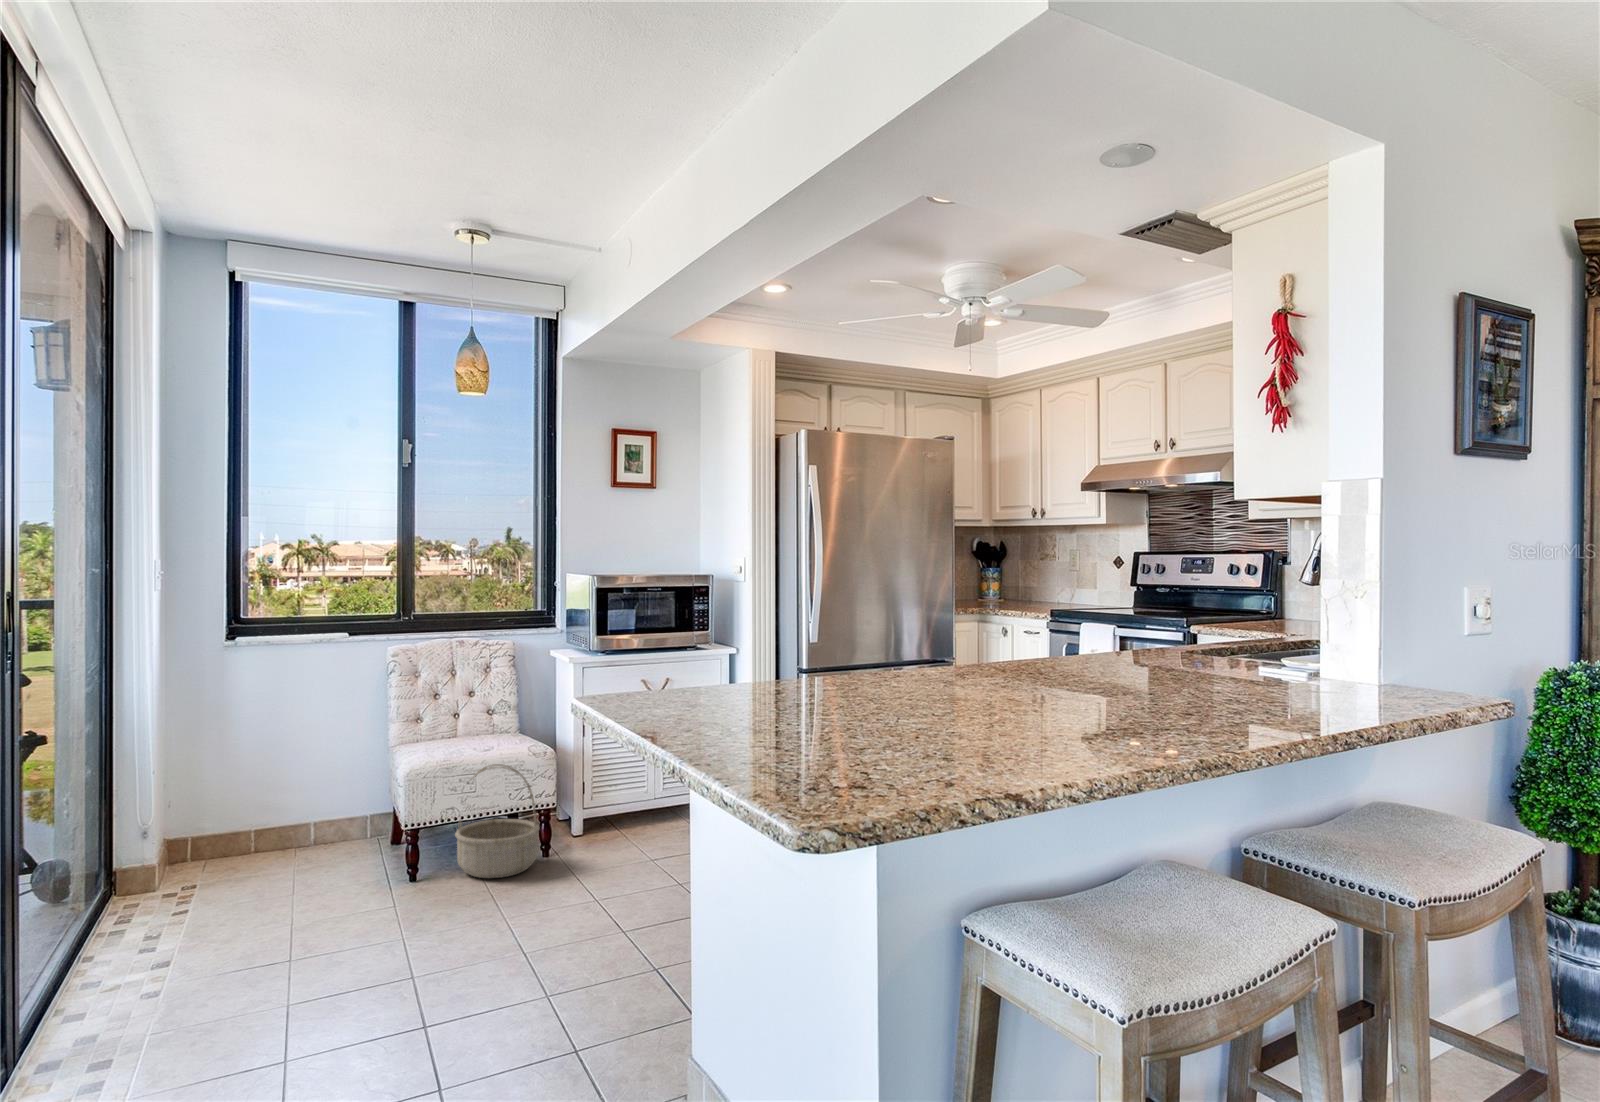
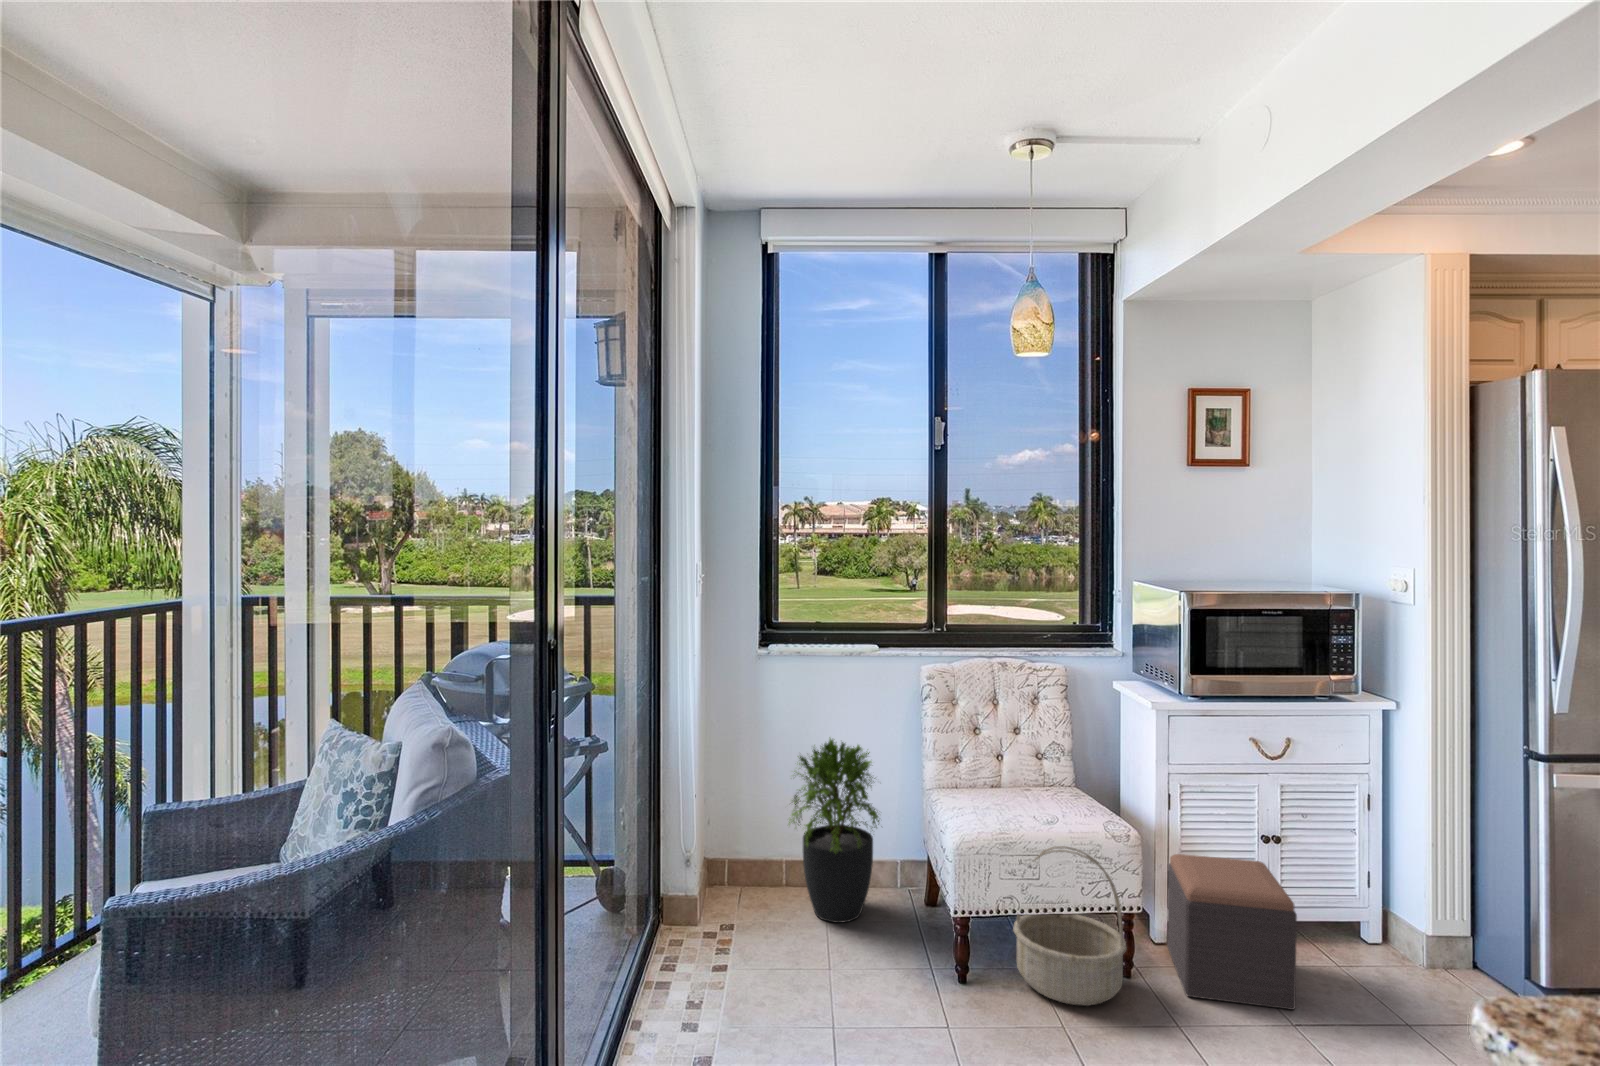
potted plant: none [248,709,350,868] -> present [789,738,879,923]
footstool: none [581,764,654,860] -> present [1167,854,1297,1010]

